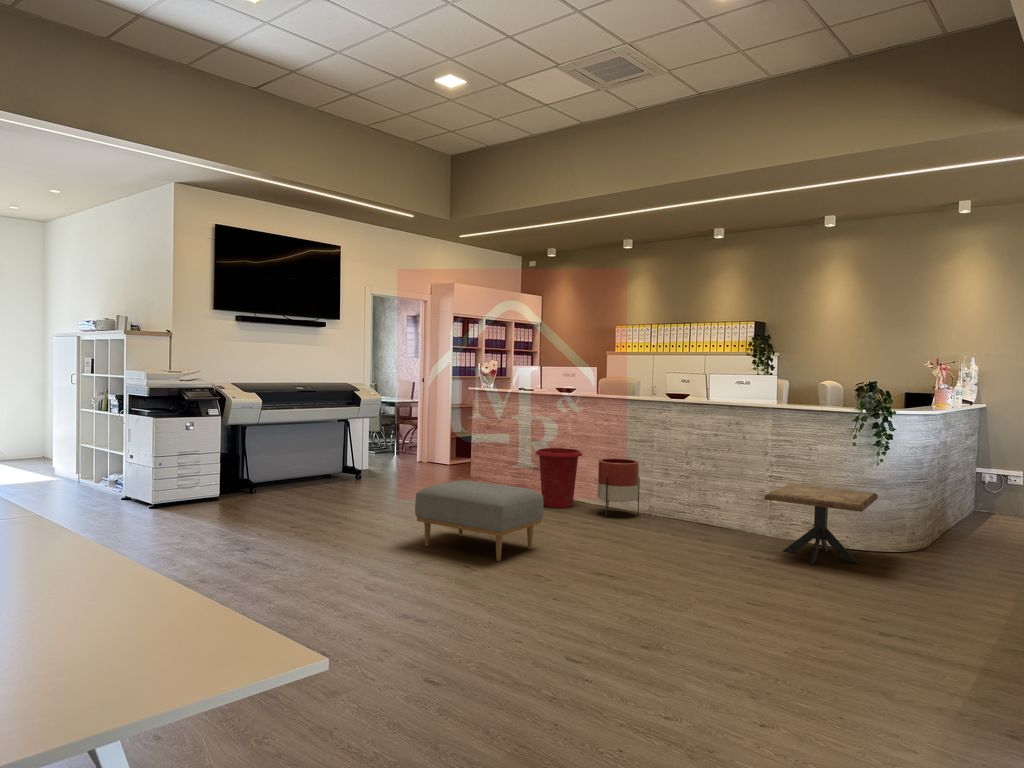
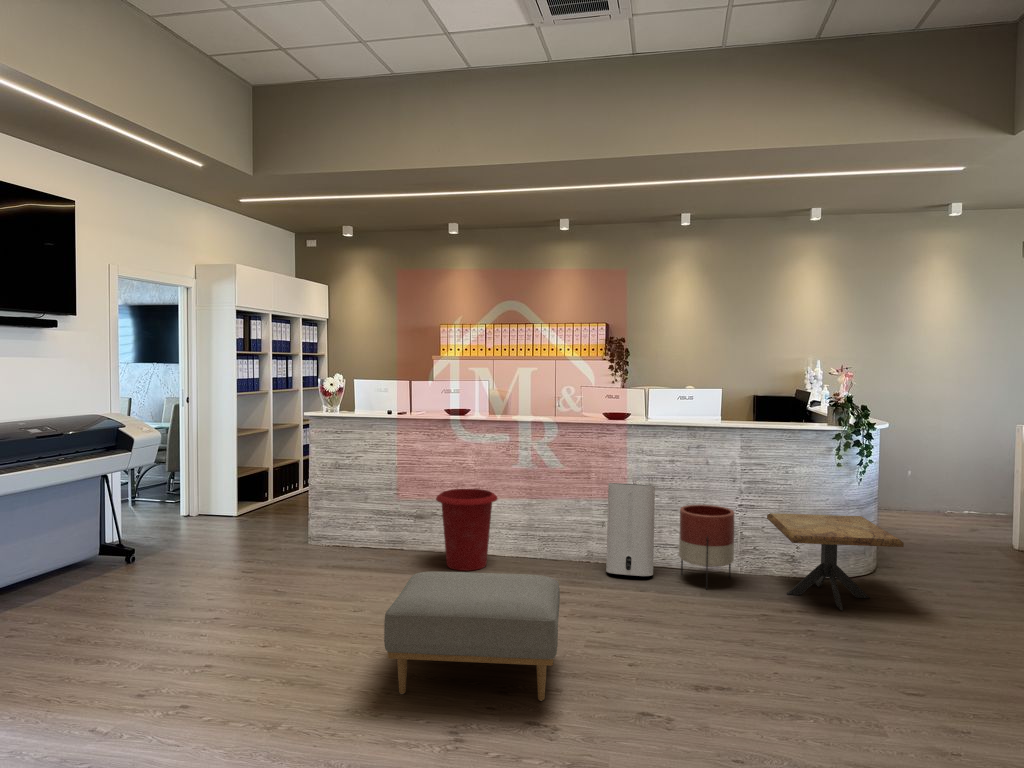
air purifier: none [652,449,696,527] -> present [606,483,655,576]
planter: present [598,458,640,517] -> present [679,505,734,589]

